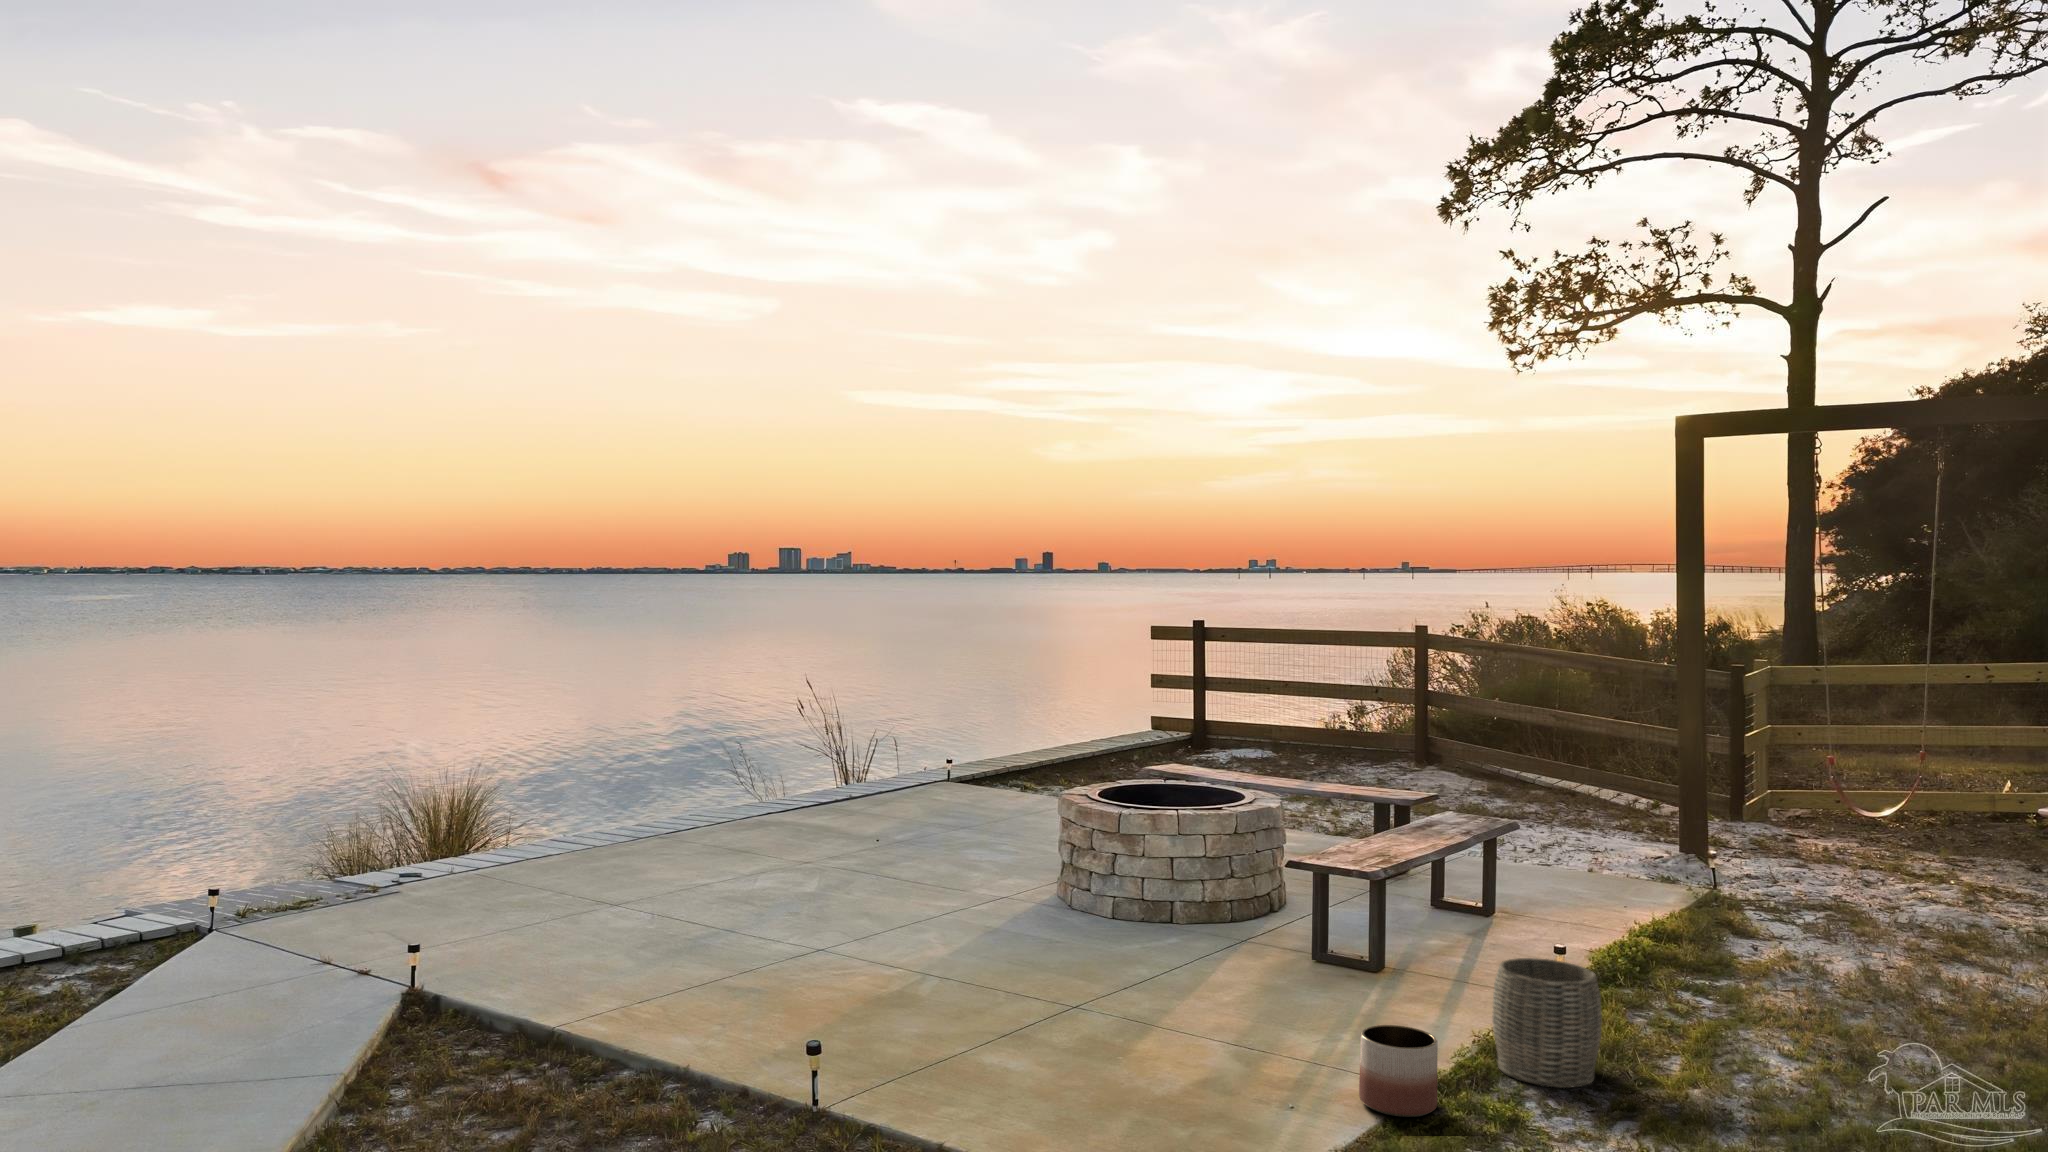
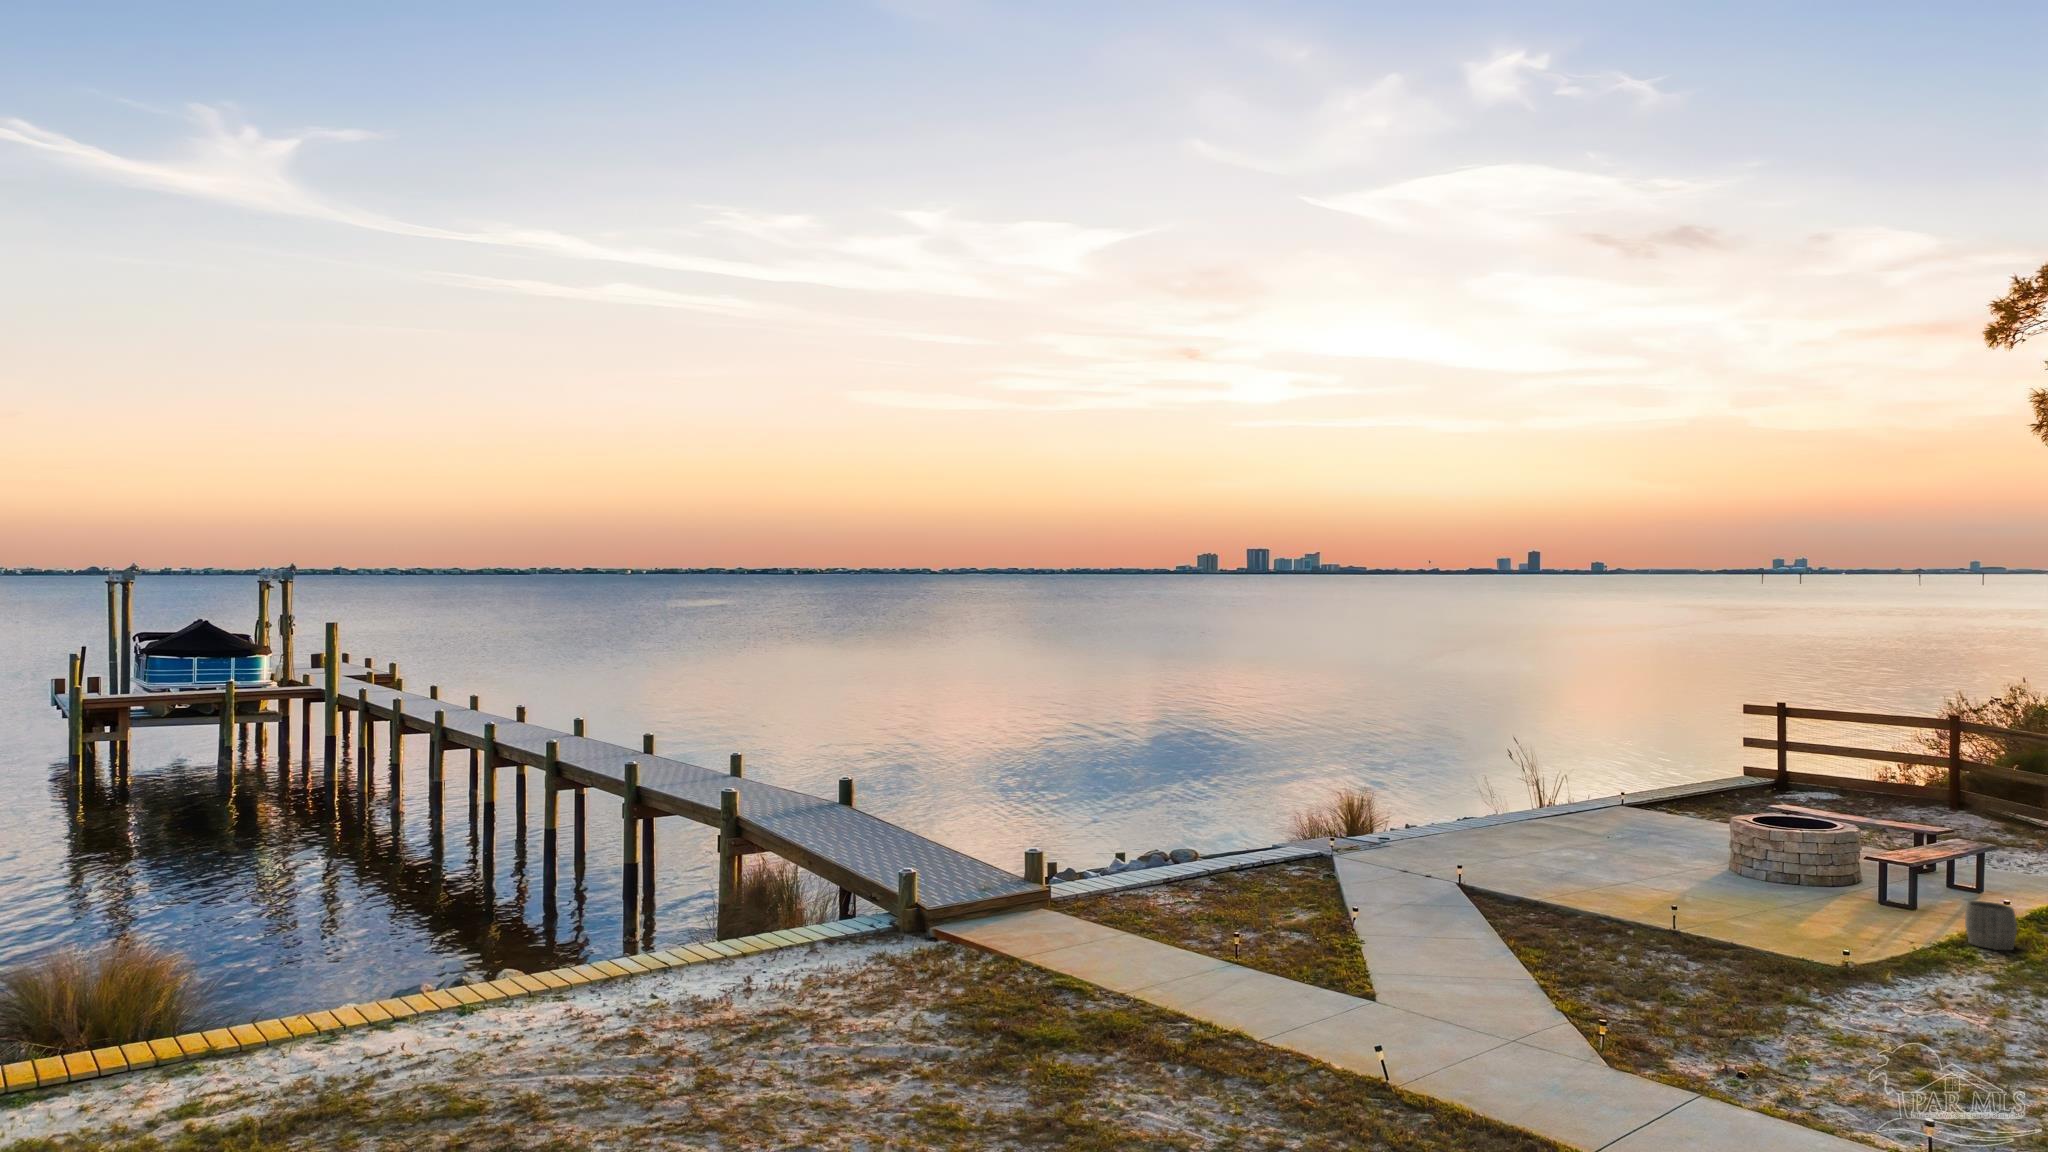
planter: present [1359,1025,1438,1117] -> none [1902,919,1936,951]

